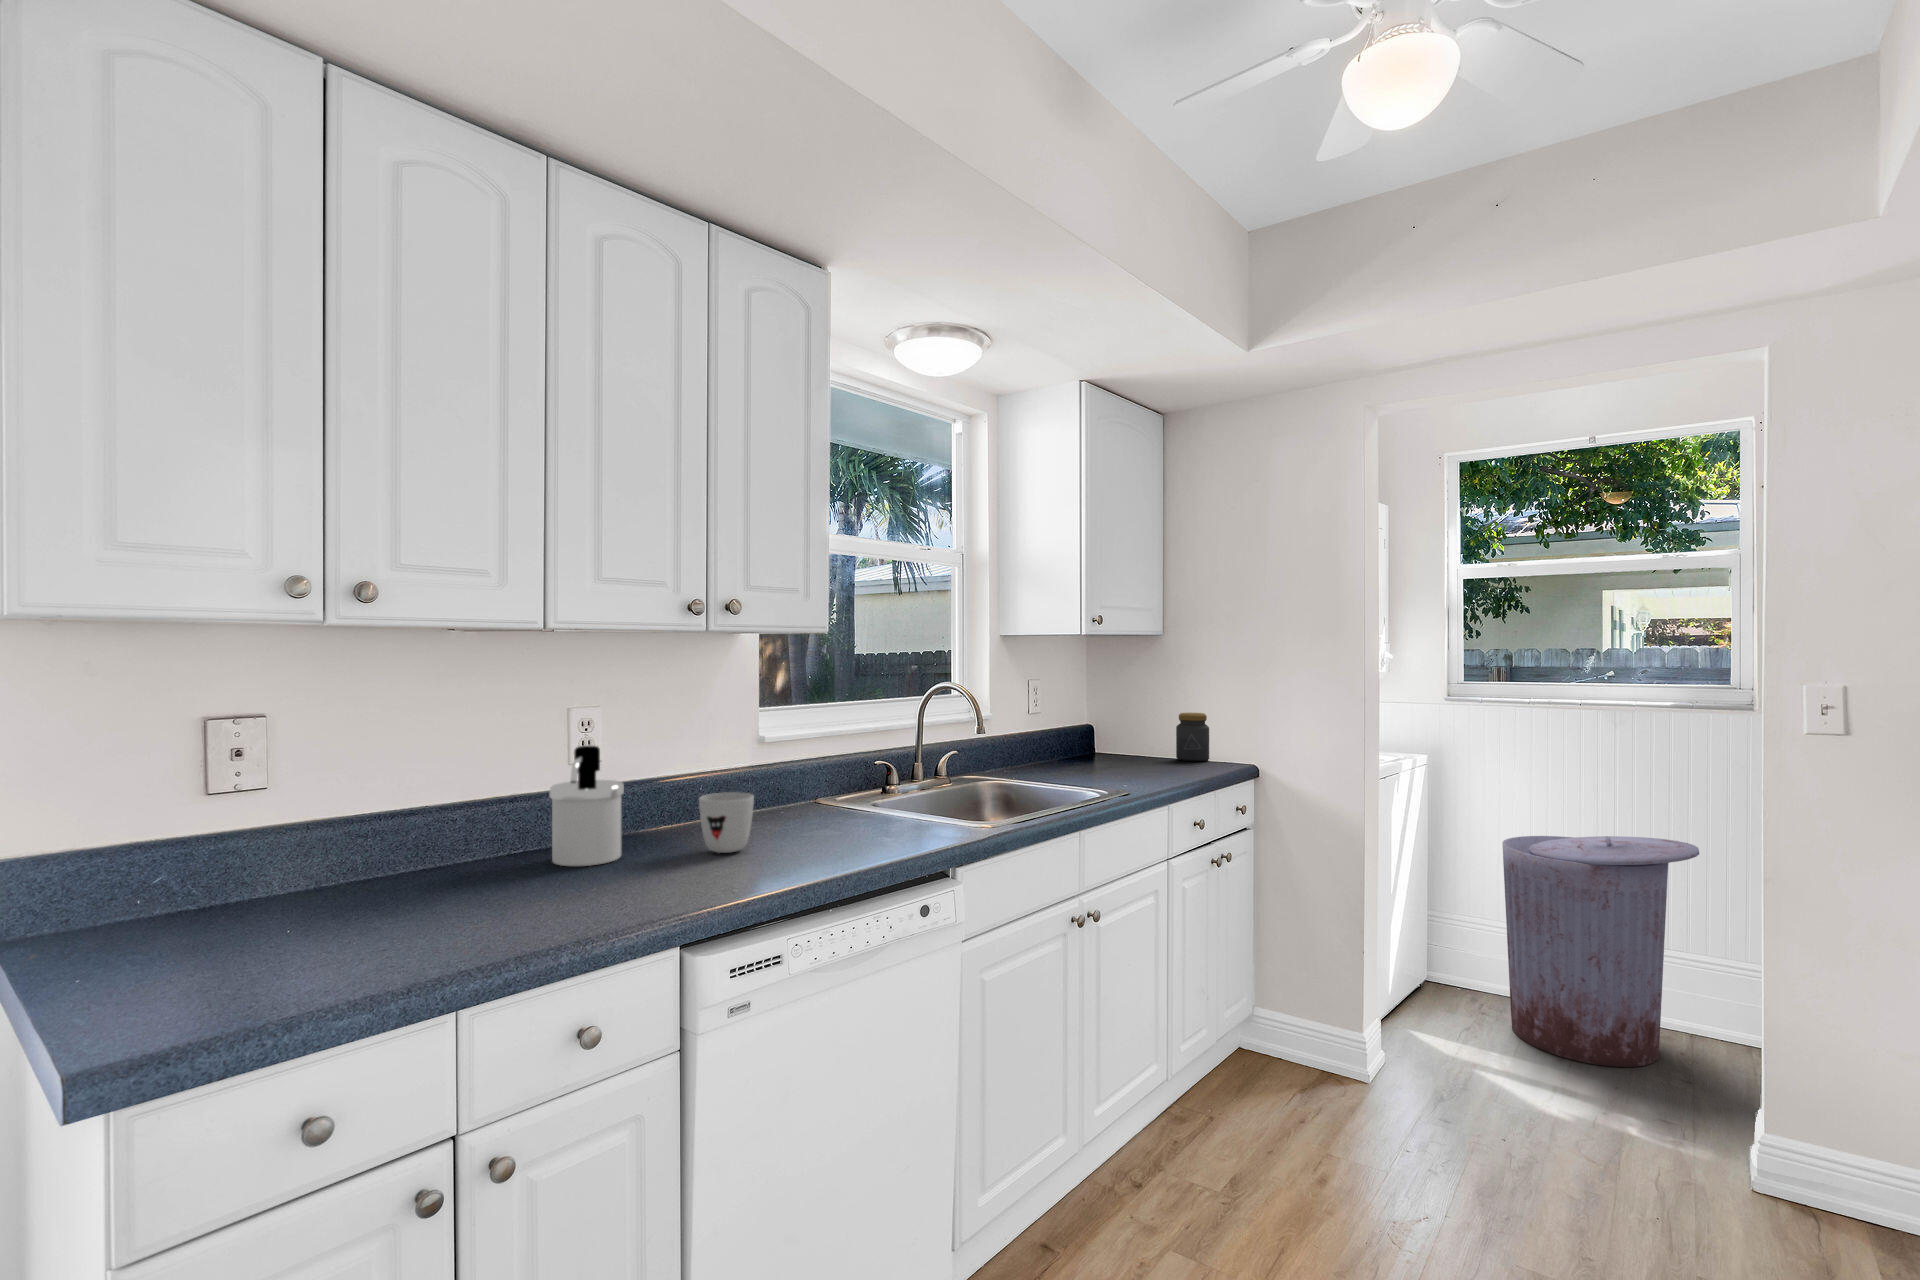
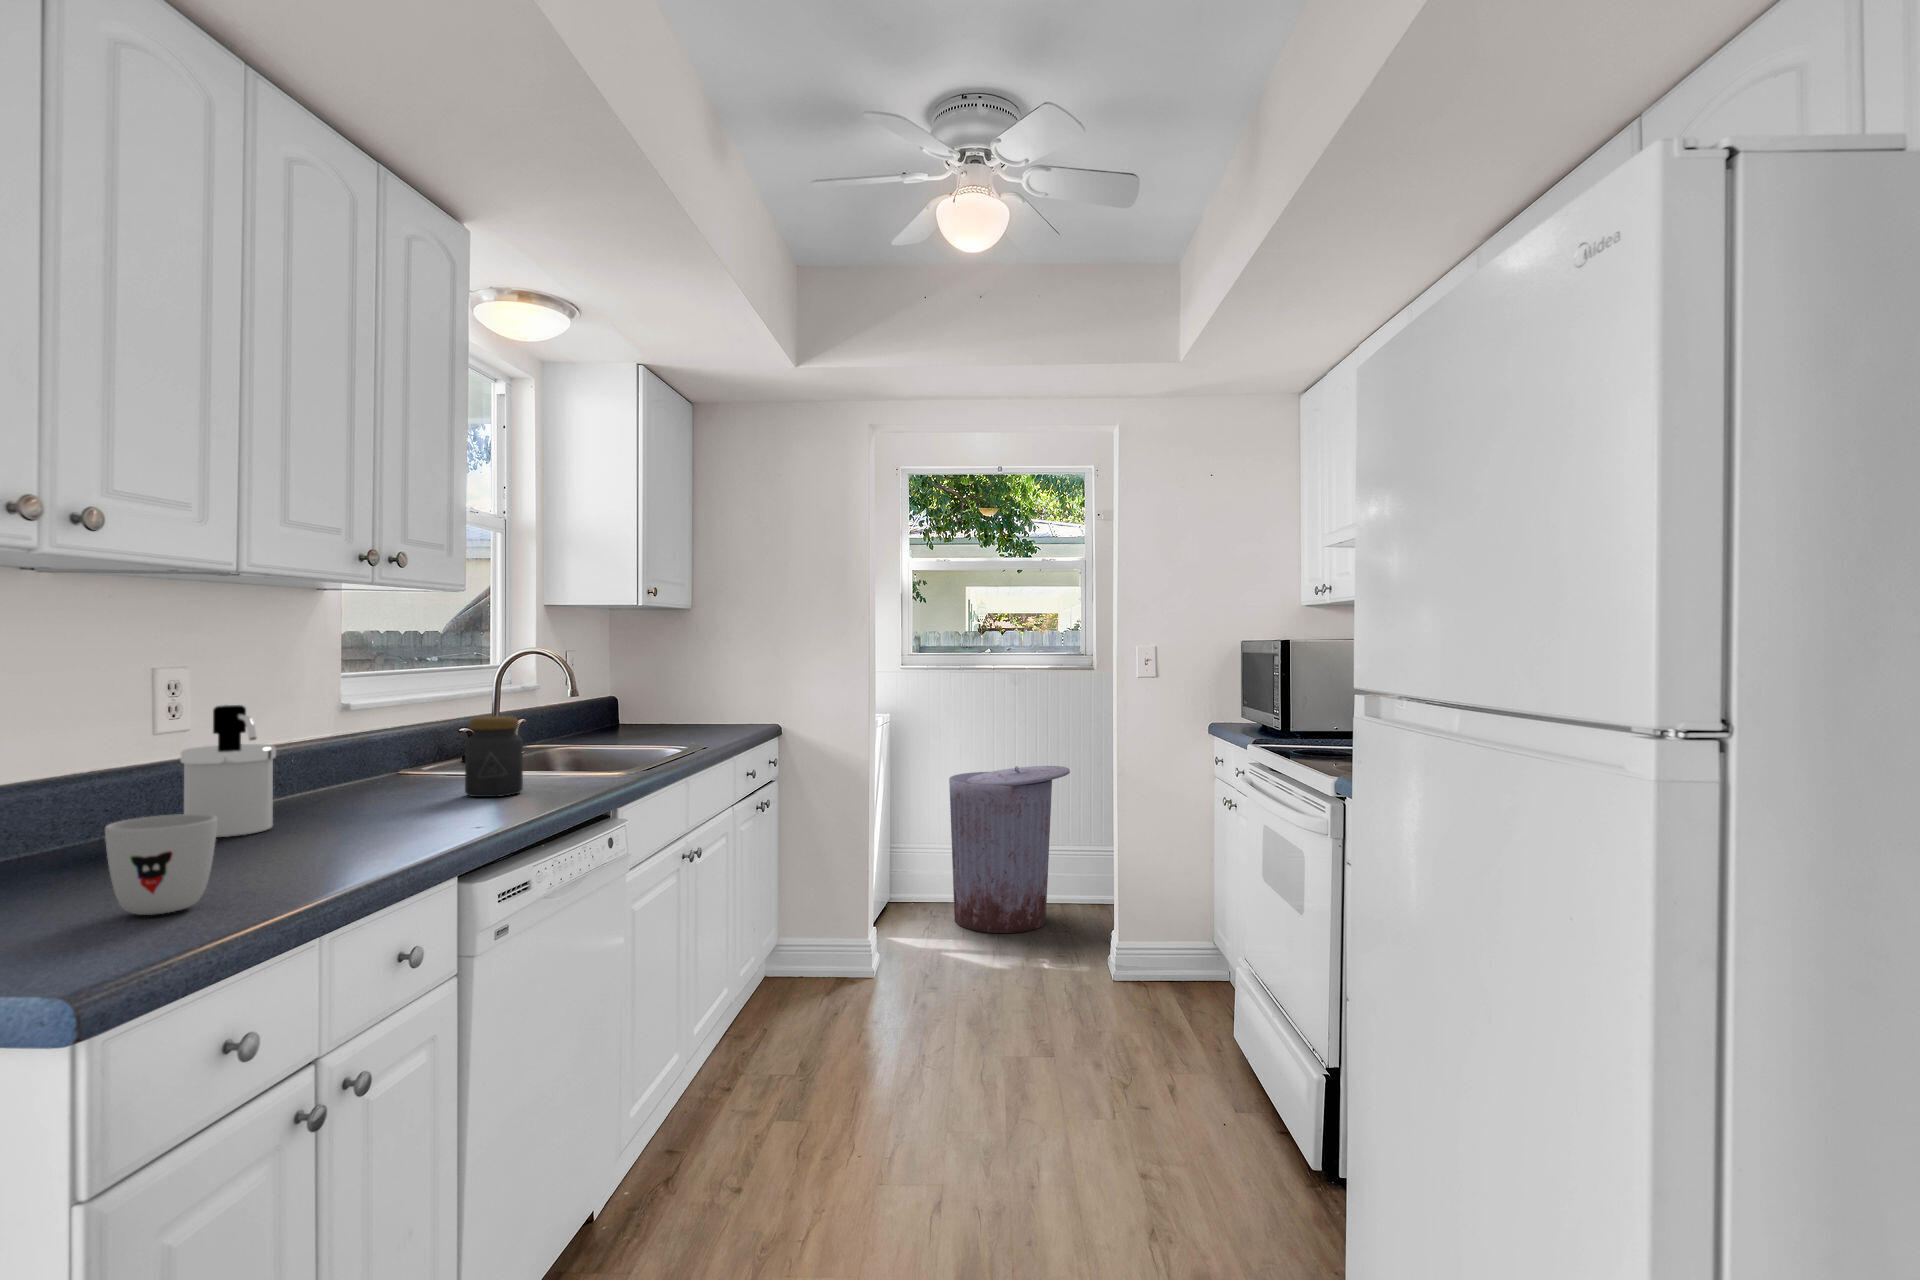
jar: present [1176,713,1209,761] -> present [465,716,523,797]
mug: present [699,792,754,853] -> present [105,814,217,915]

